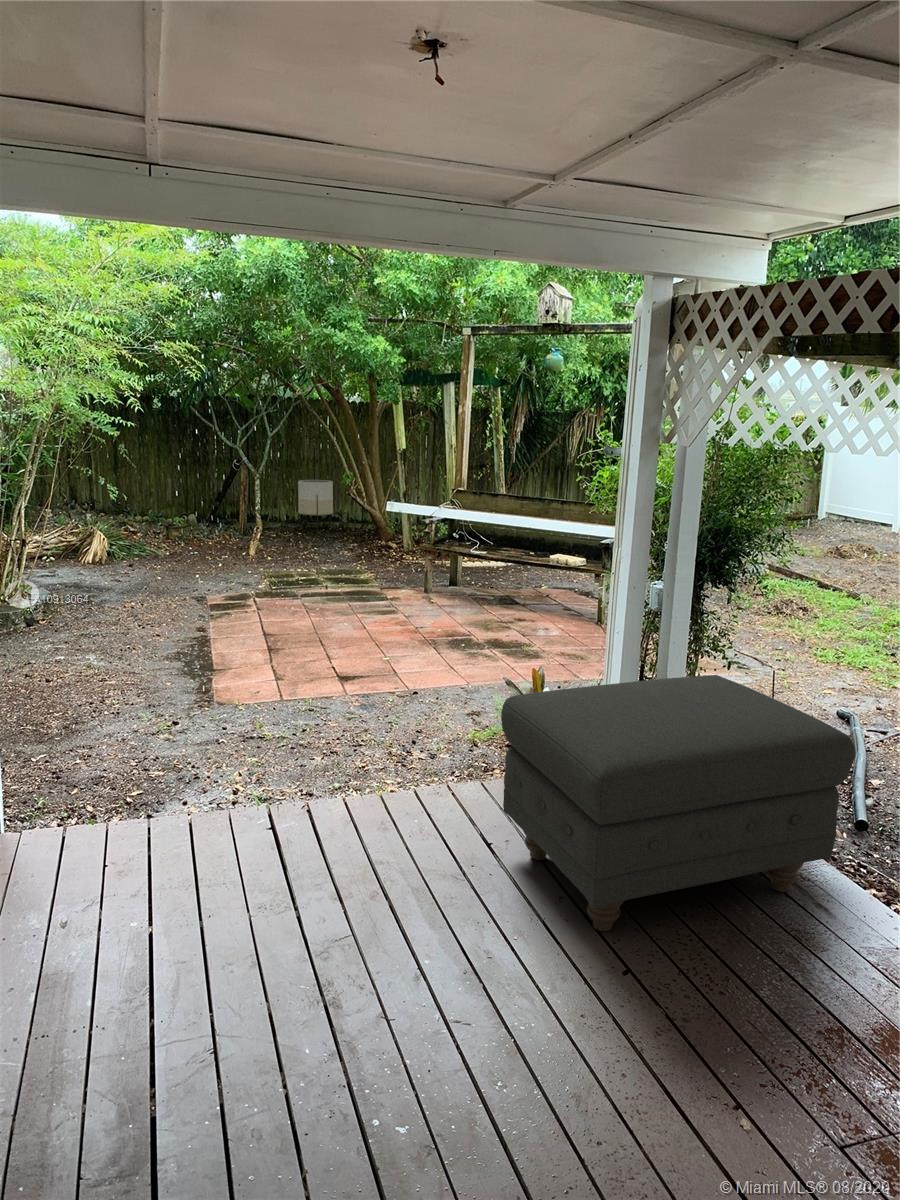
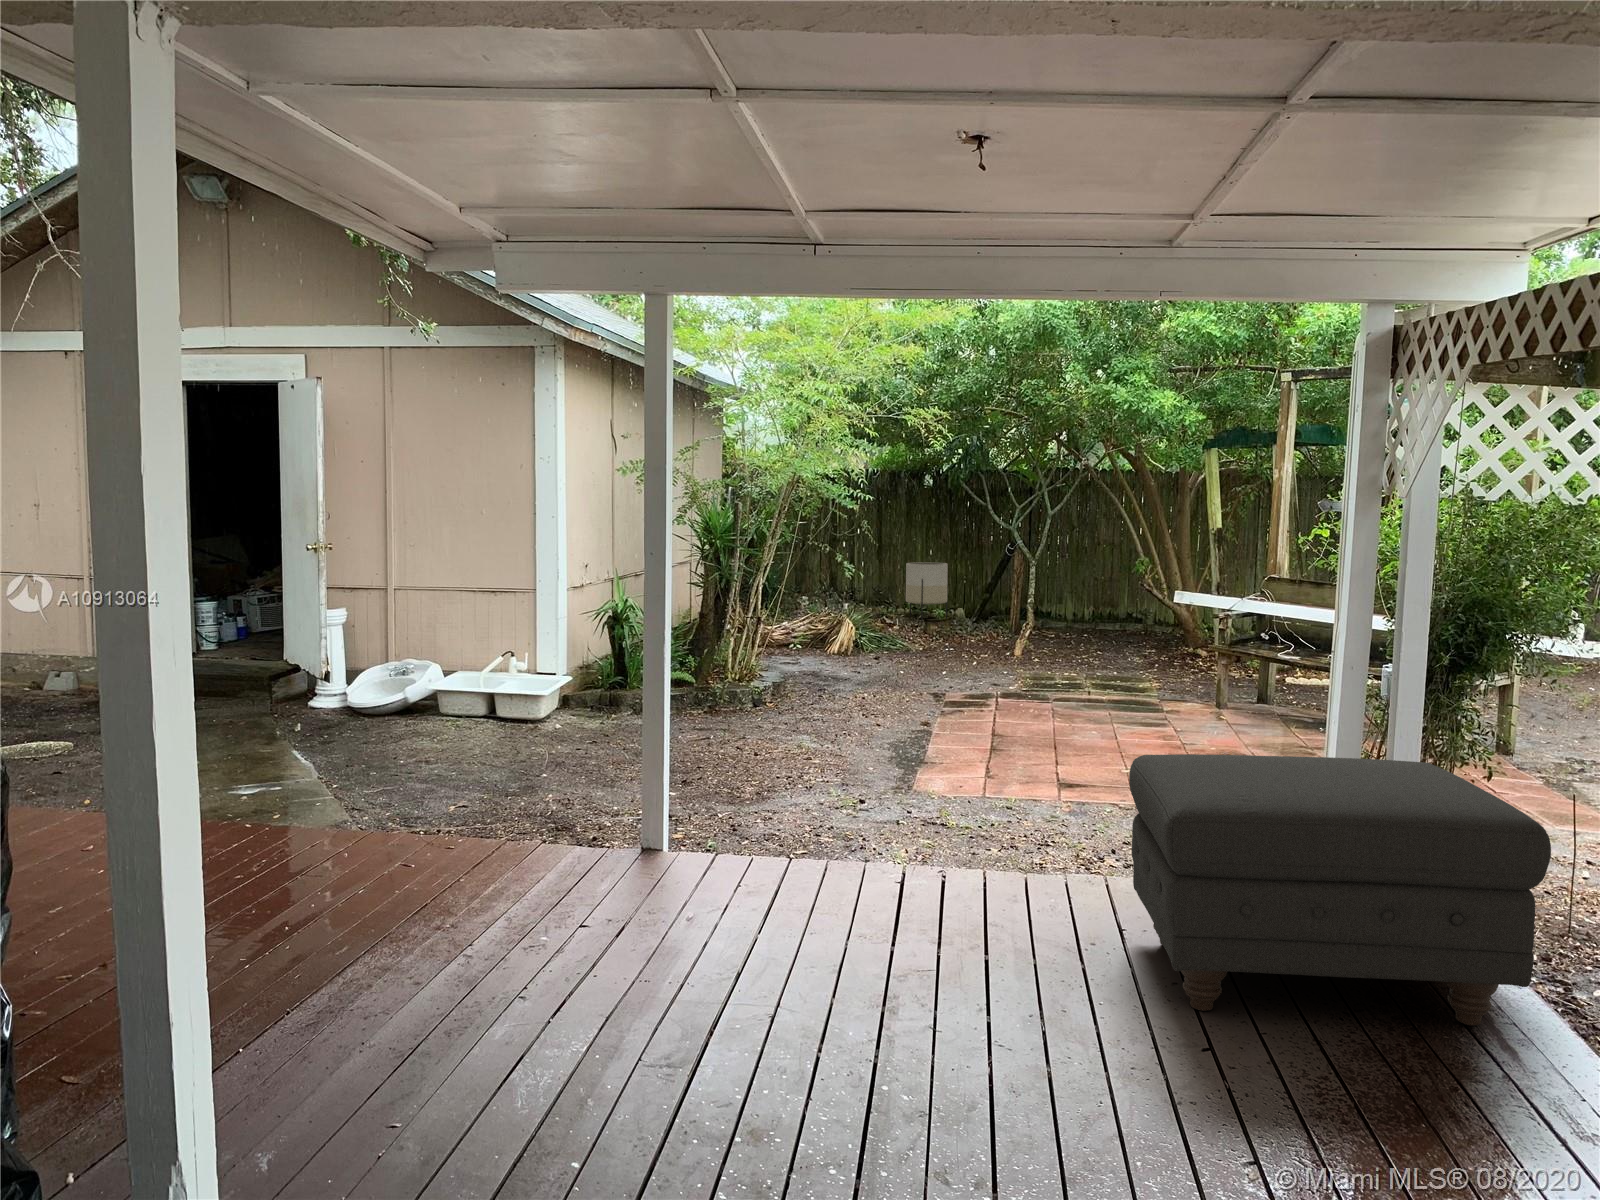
planter: present [298,480,333,529] -> present [906,562,948,621]

